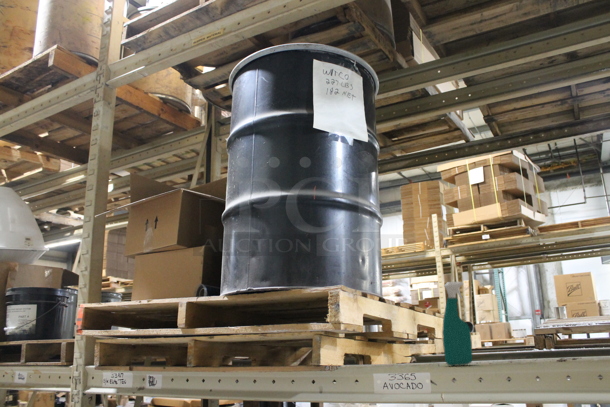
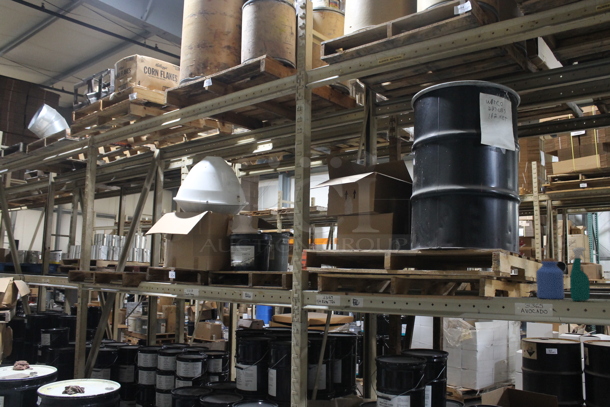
jar: none [401,302,441,364] -> present [536,258,564,299]

